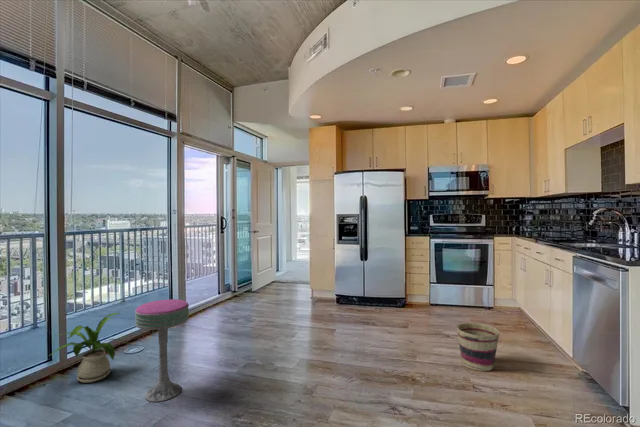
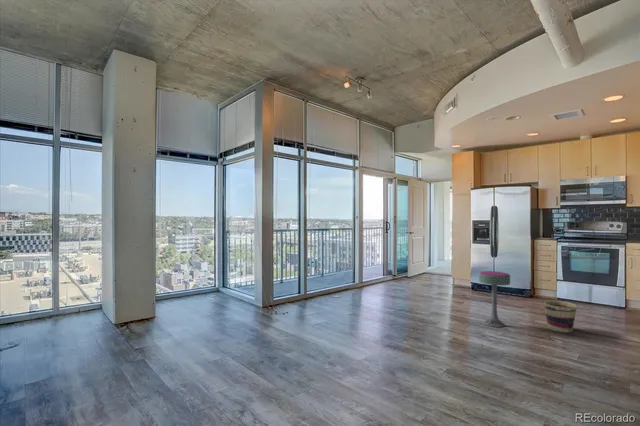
bar stool: present [135,299,189,402] -> present [479,271,510,327]
house plant: present [53,313,121,383] -> none [303,270,338,303]

